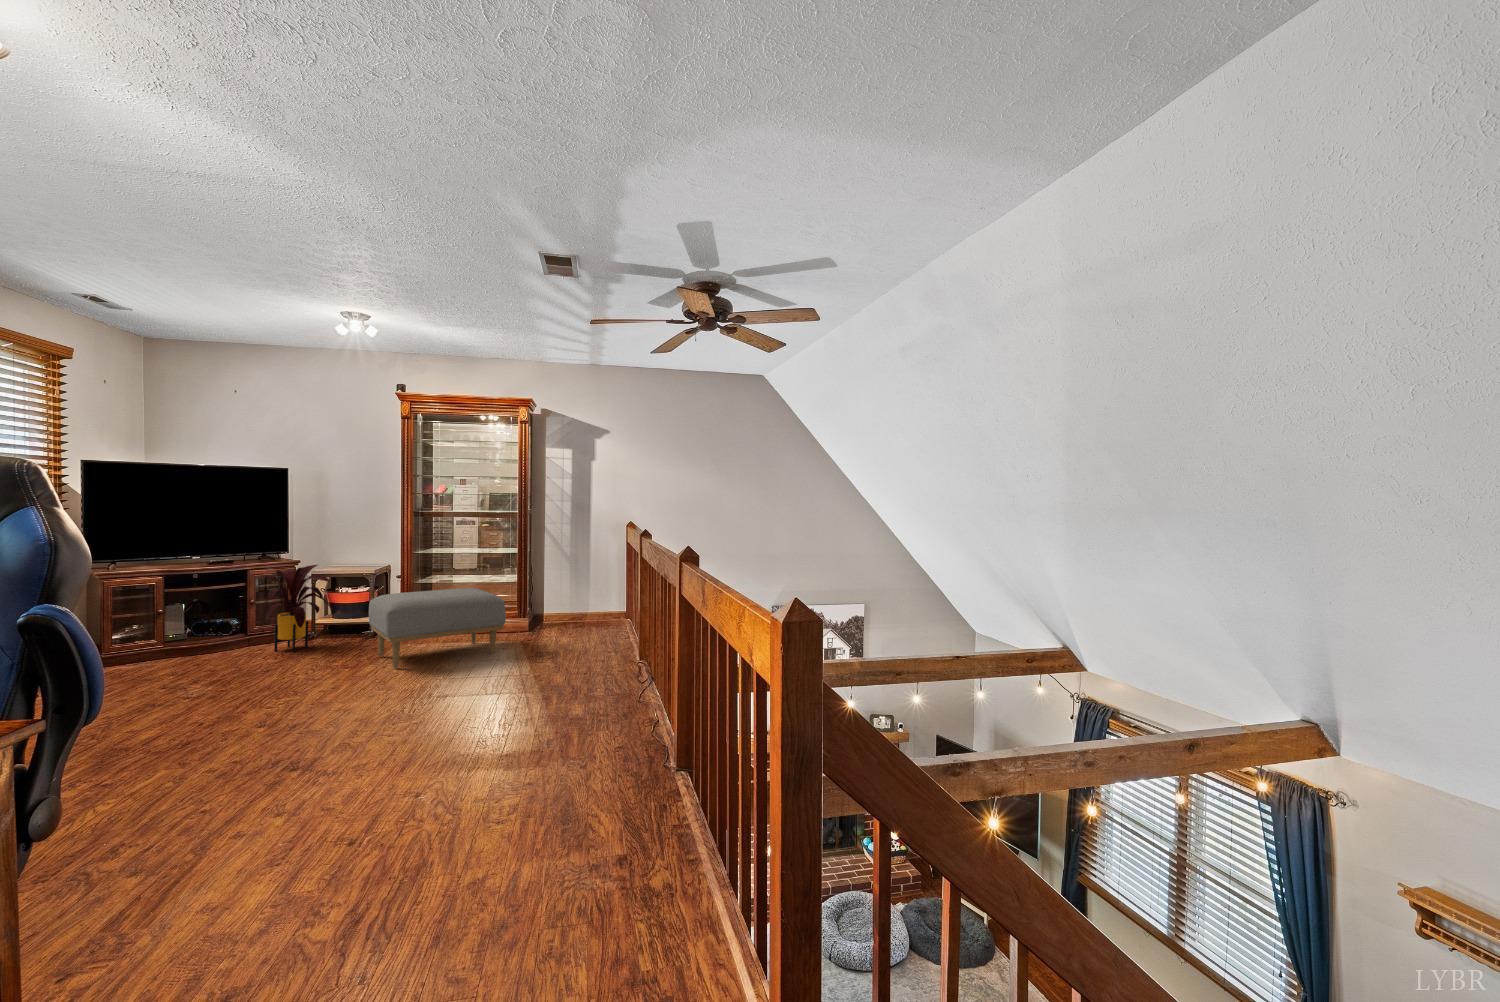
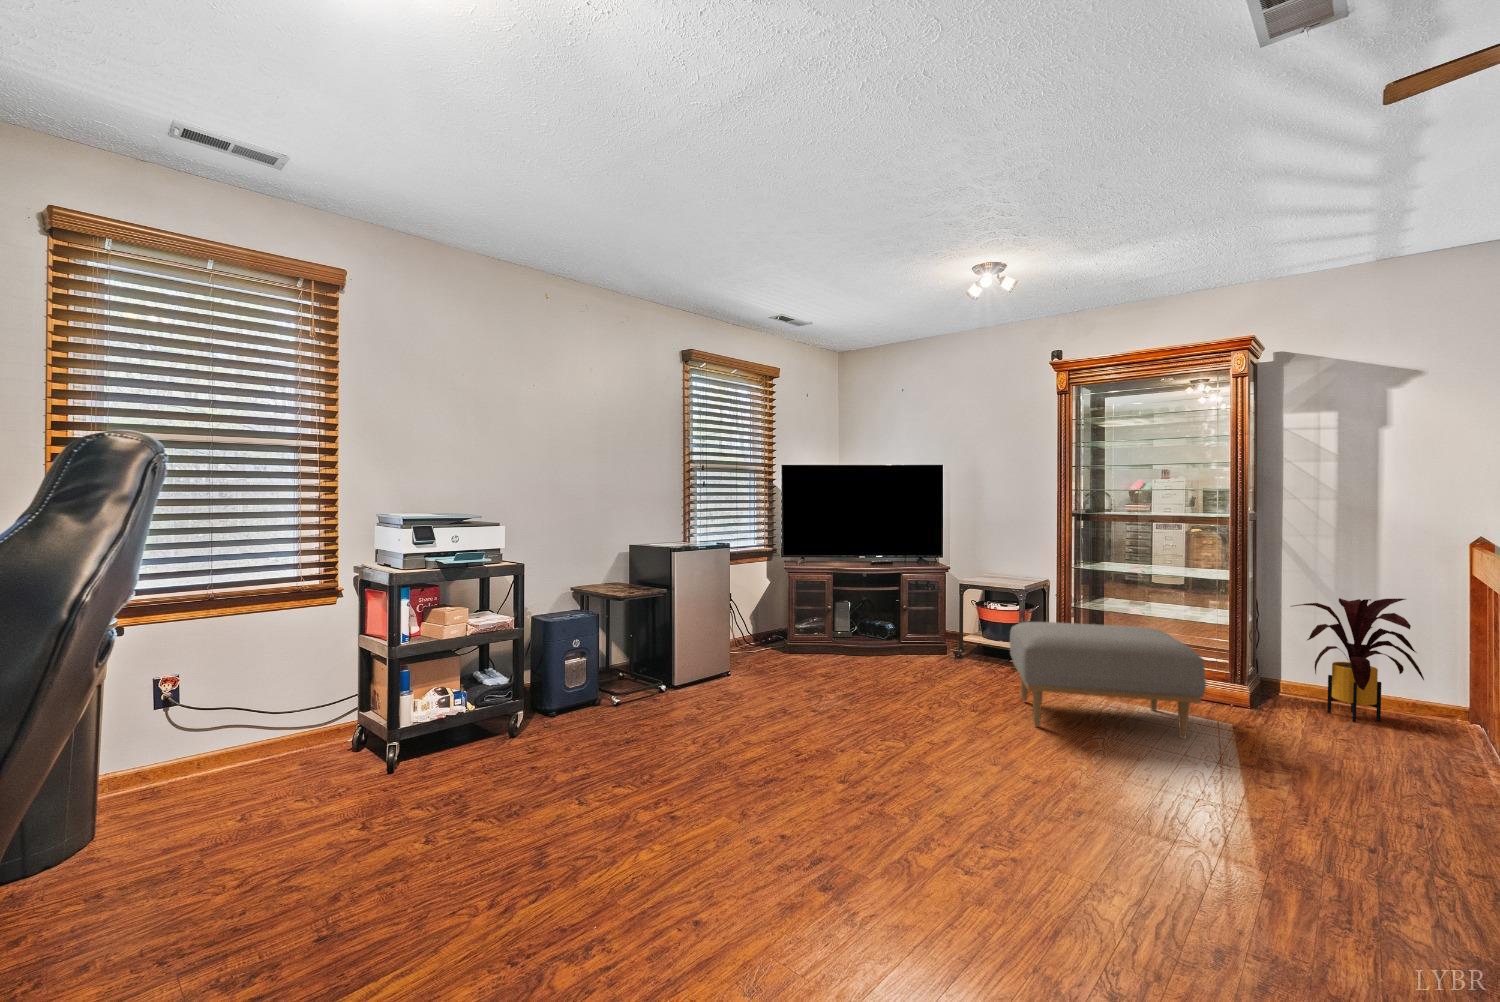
house plant: present [250,565,334,651] -> present [1291,598,1424,722]

